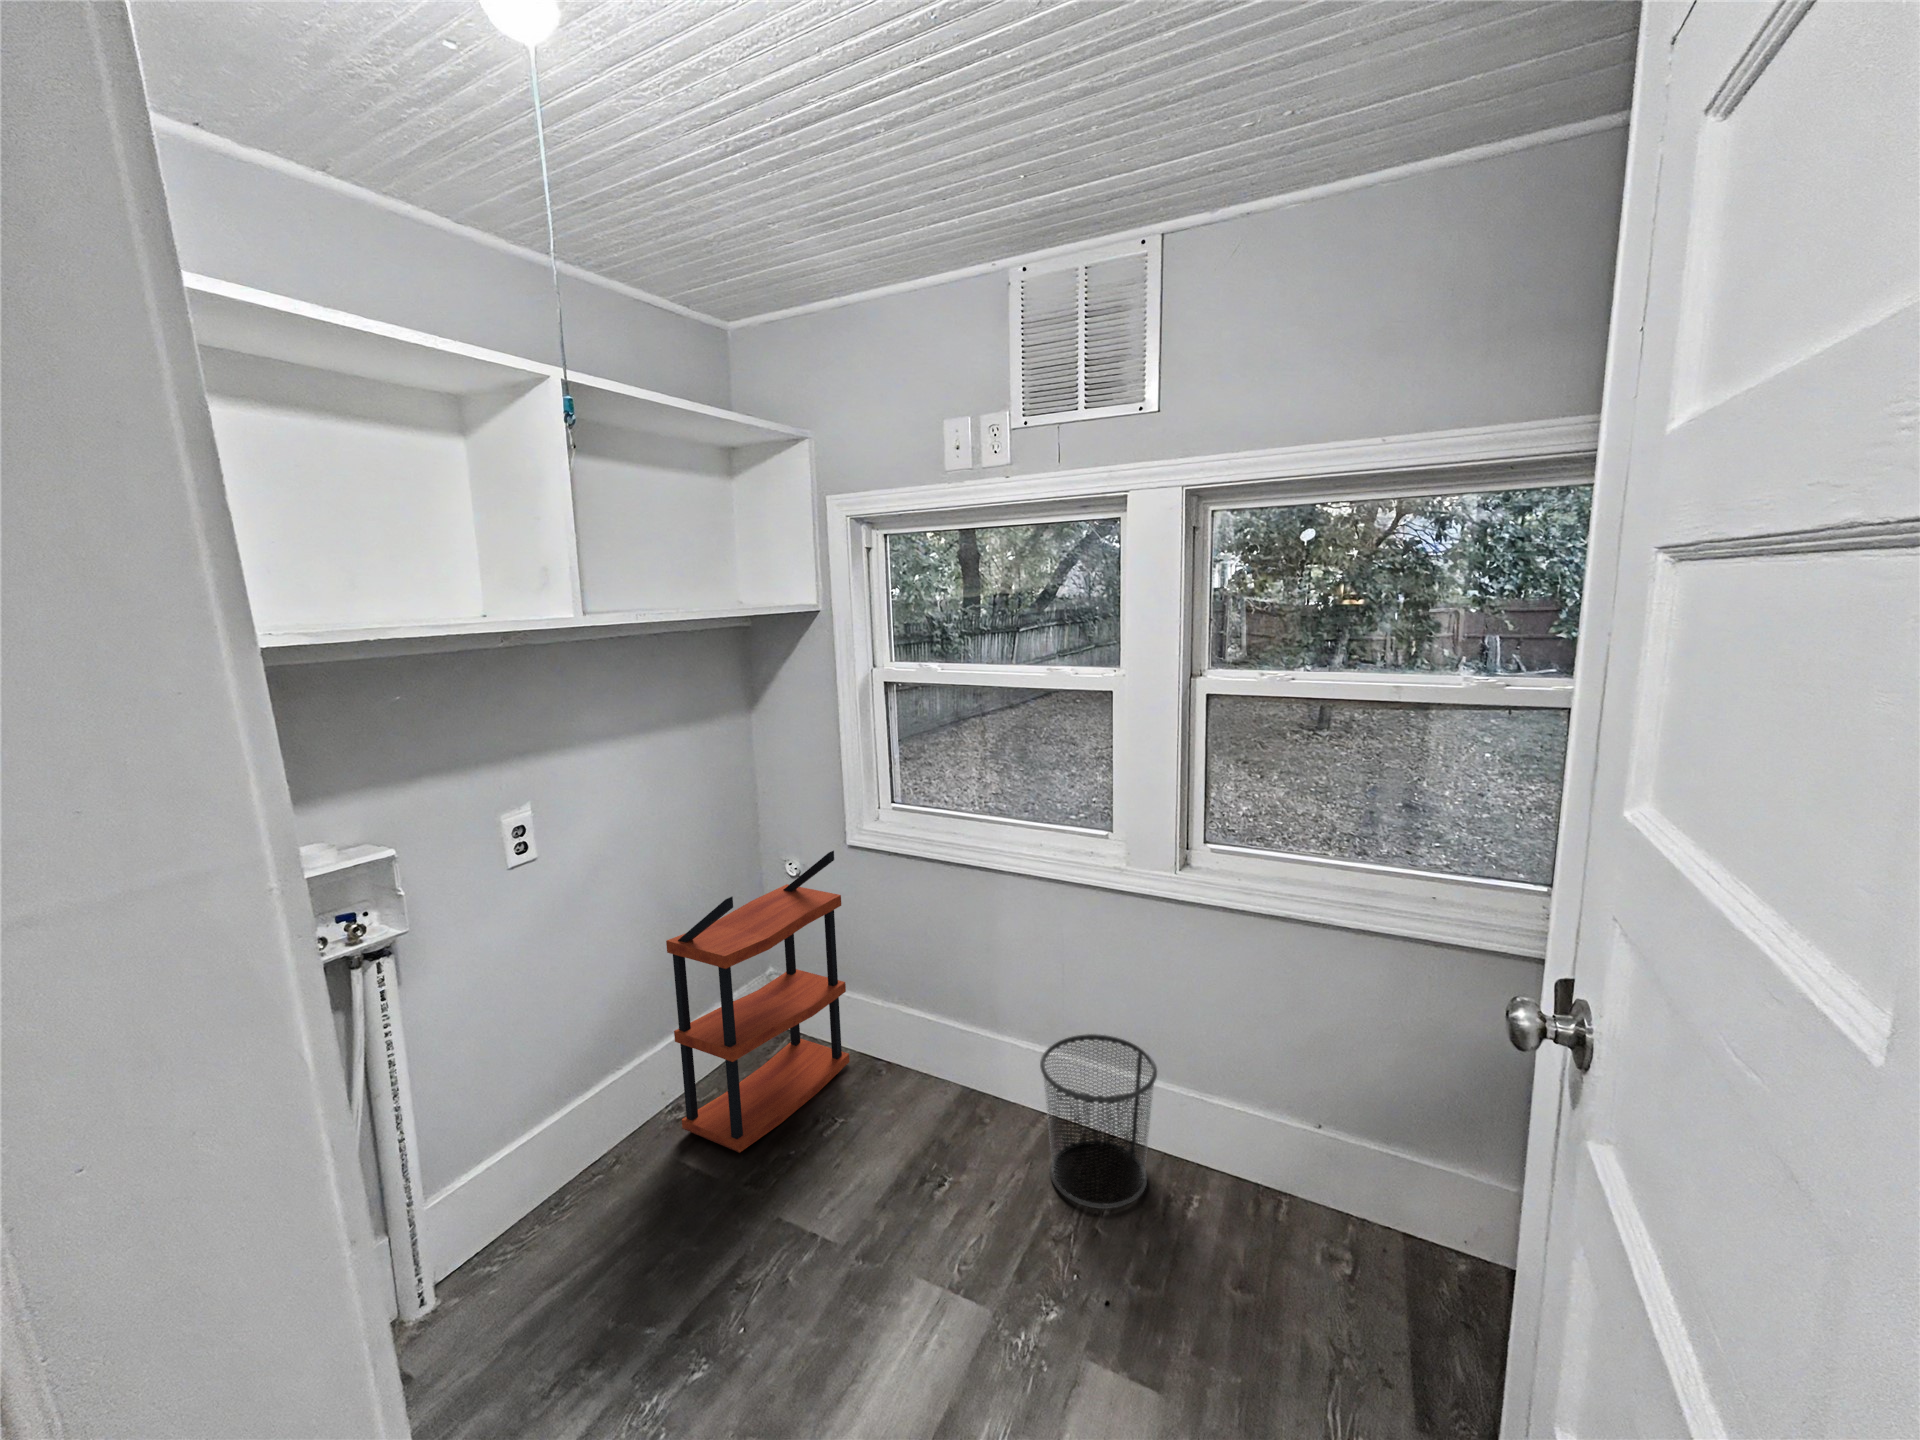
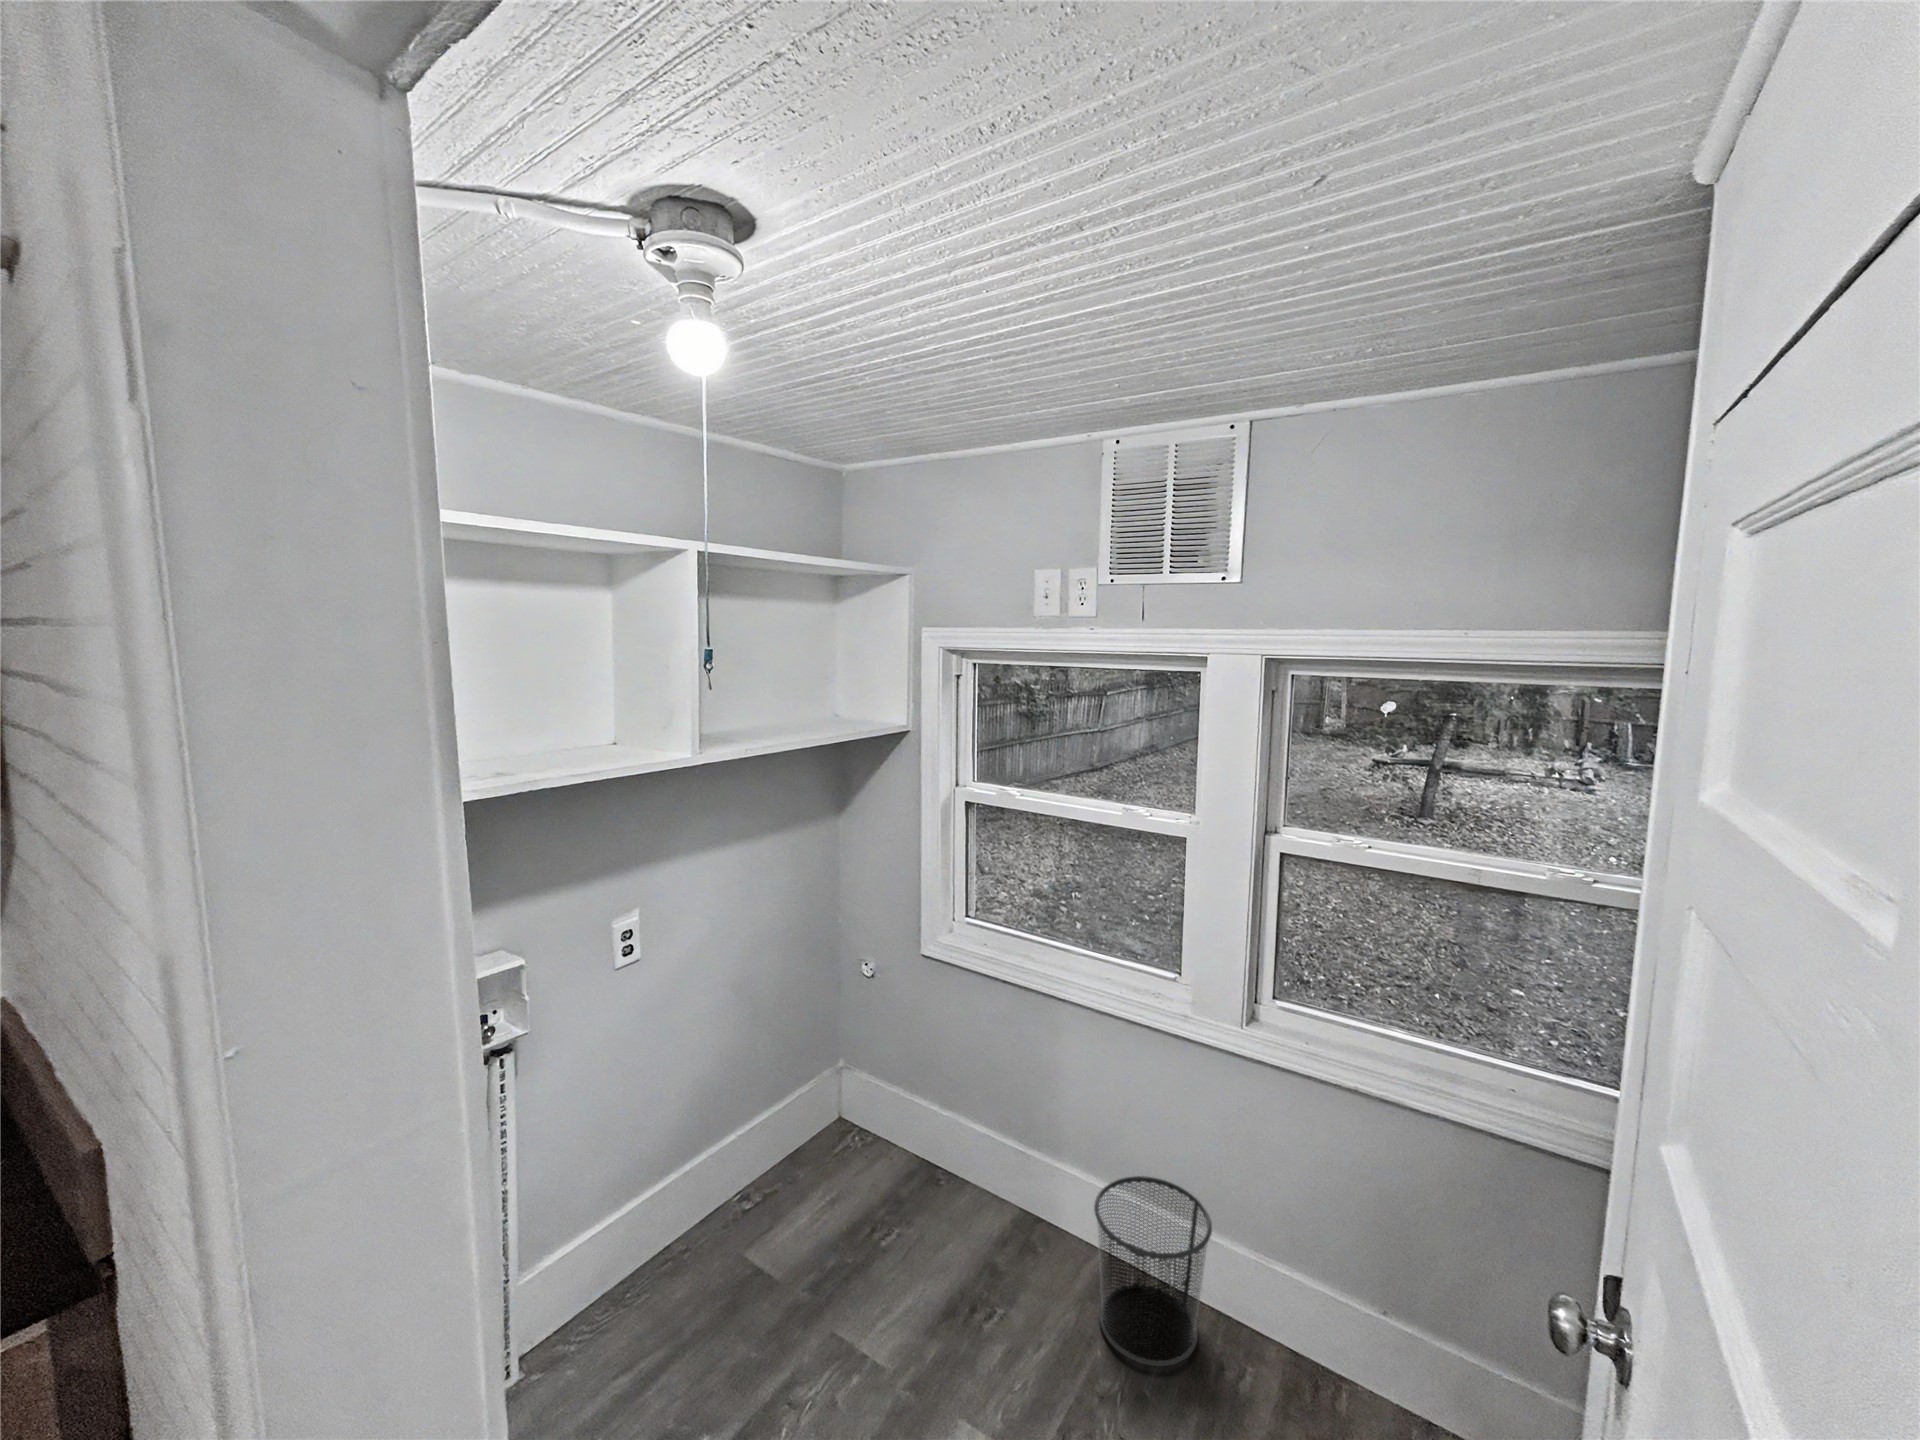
shelving unit: present [666,851,849,1153] -> none [749,961,913,1254]

